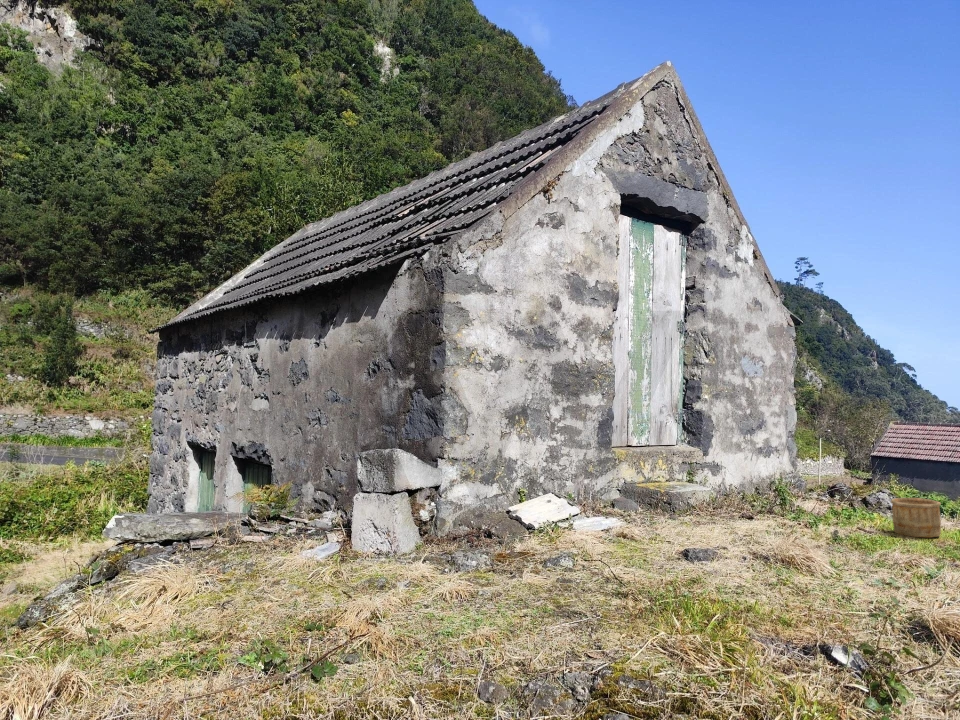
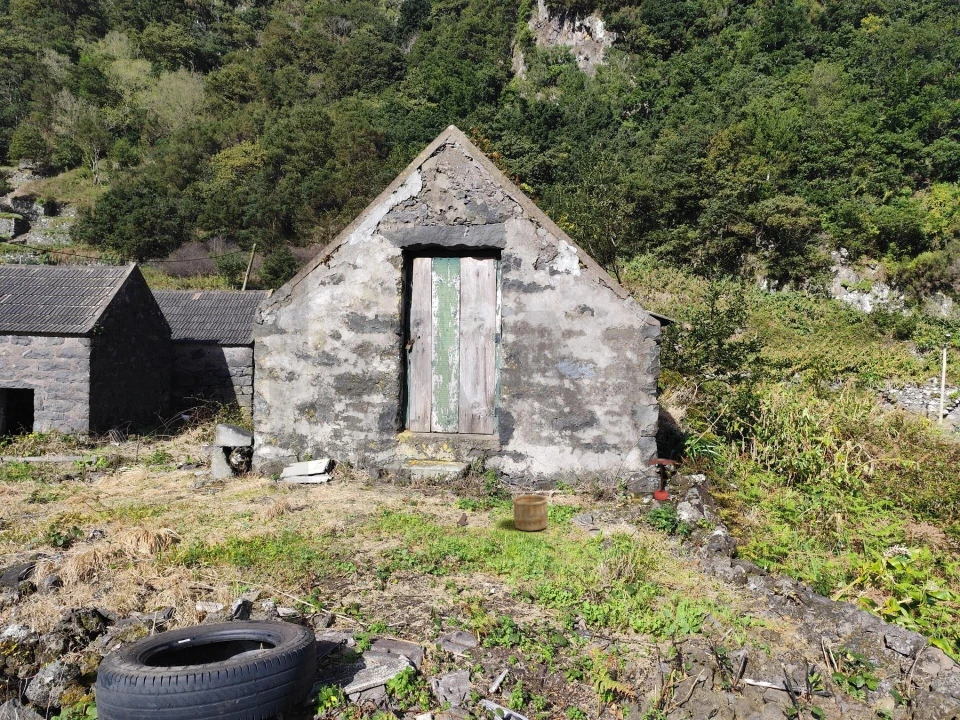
potted plant: none [830,459,867,501] -> present [647,459,675,500]

